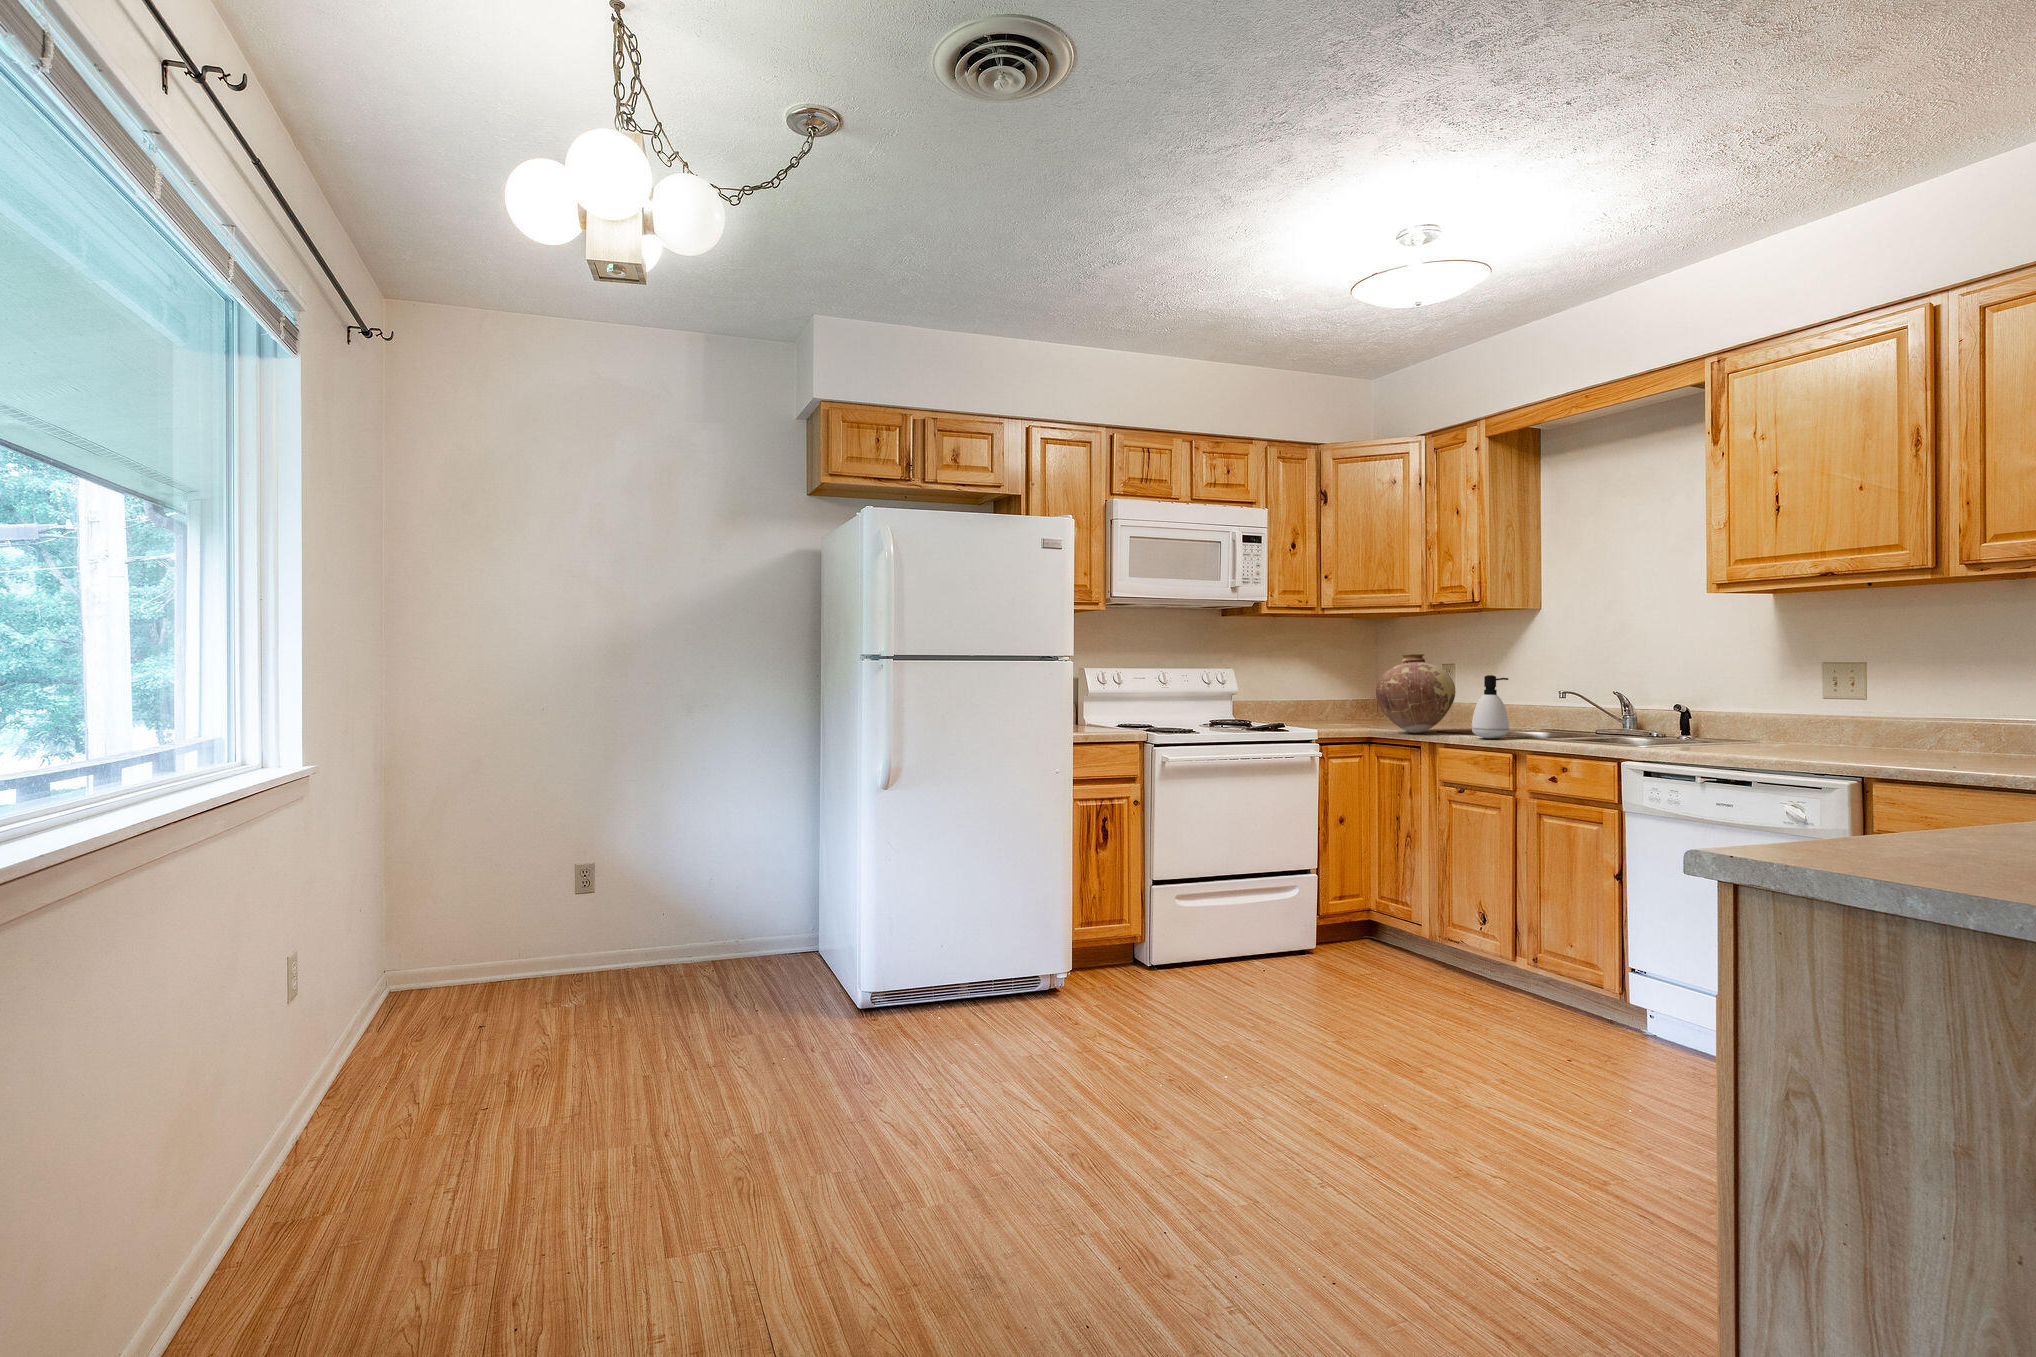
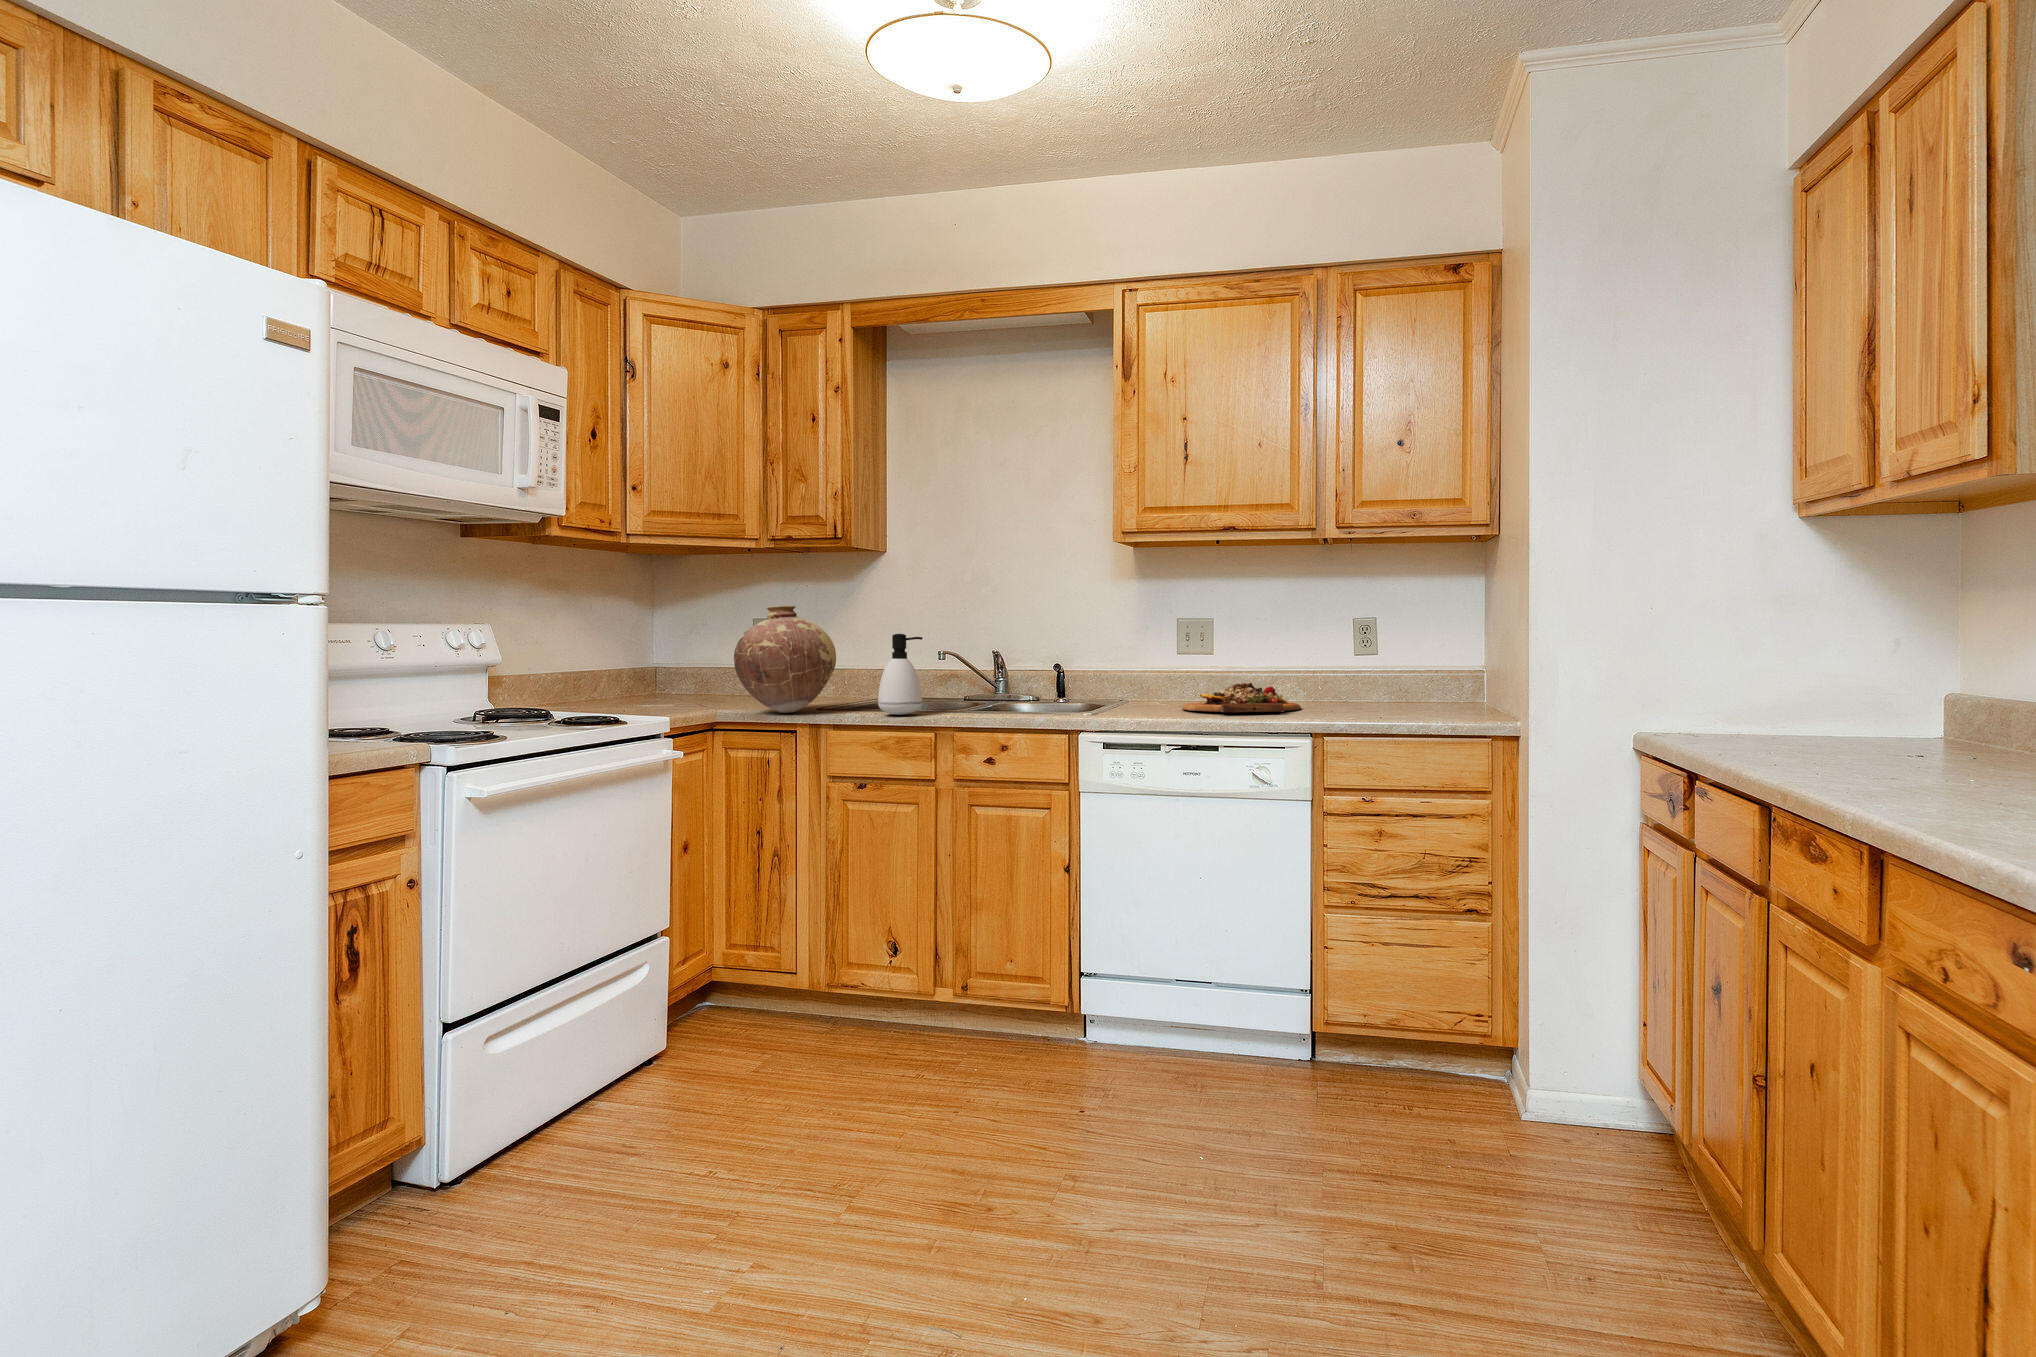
cutting board: none [1748,725,1886,753] -> present [1182,683,1301,712]

